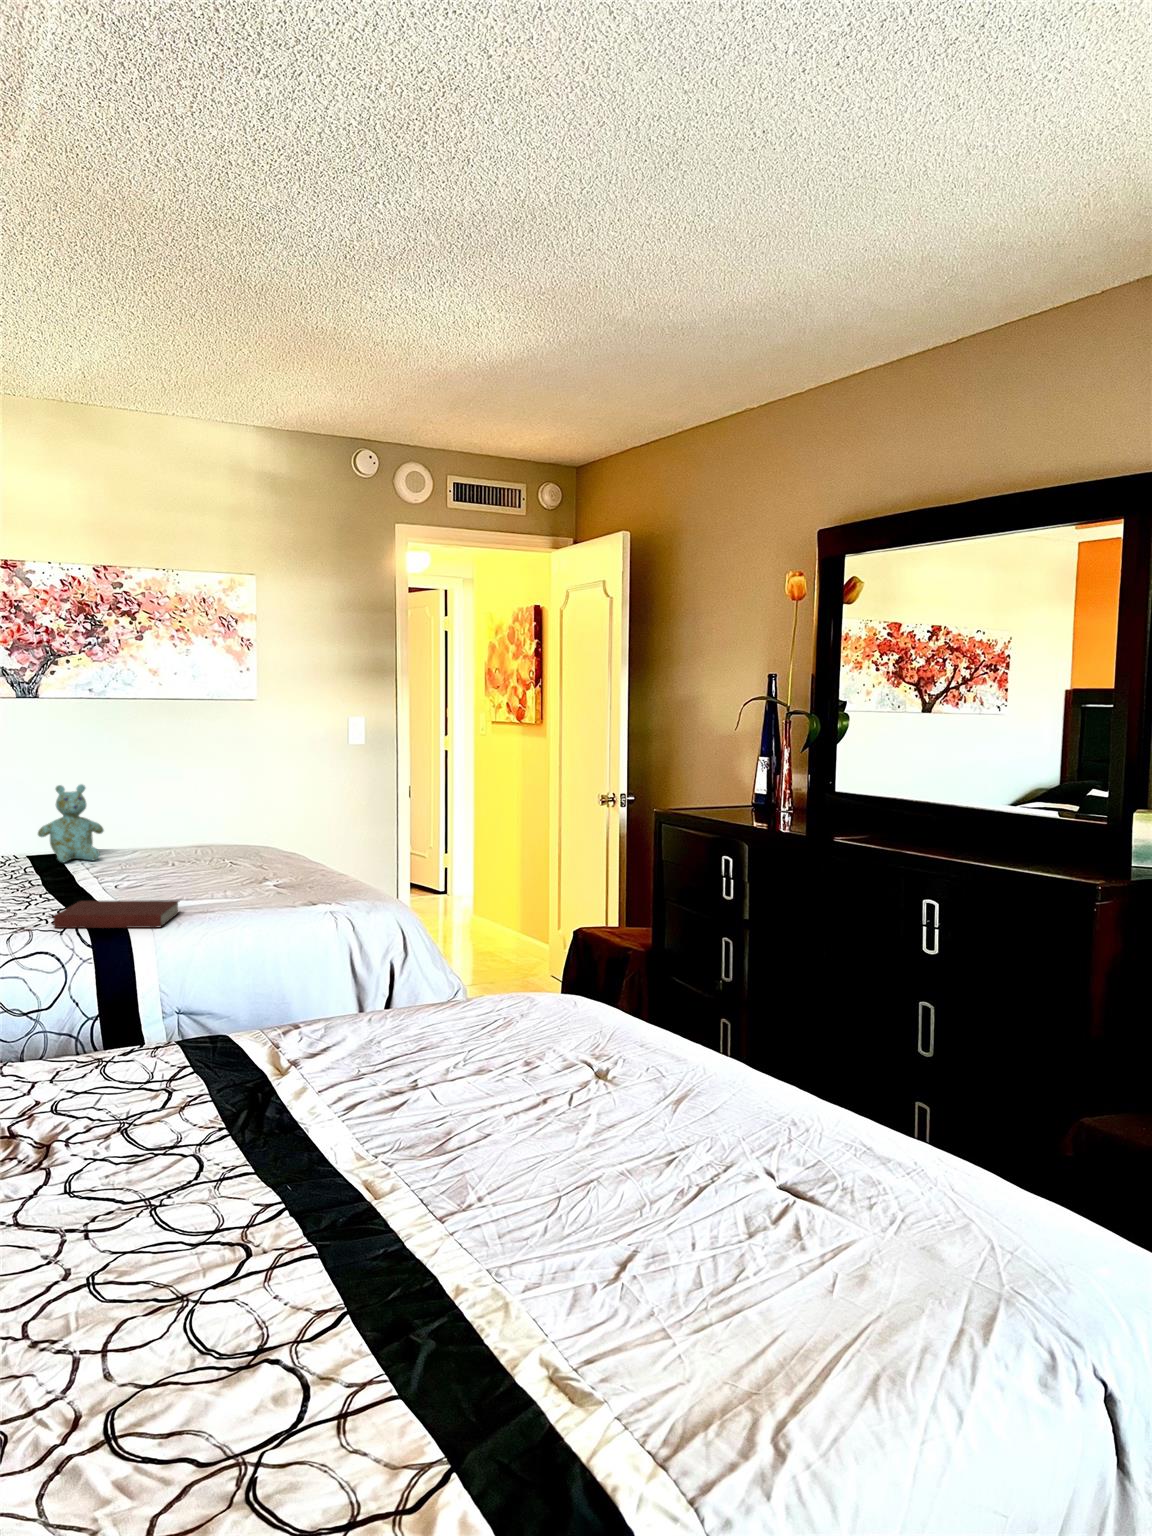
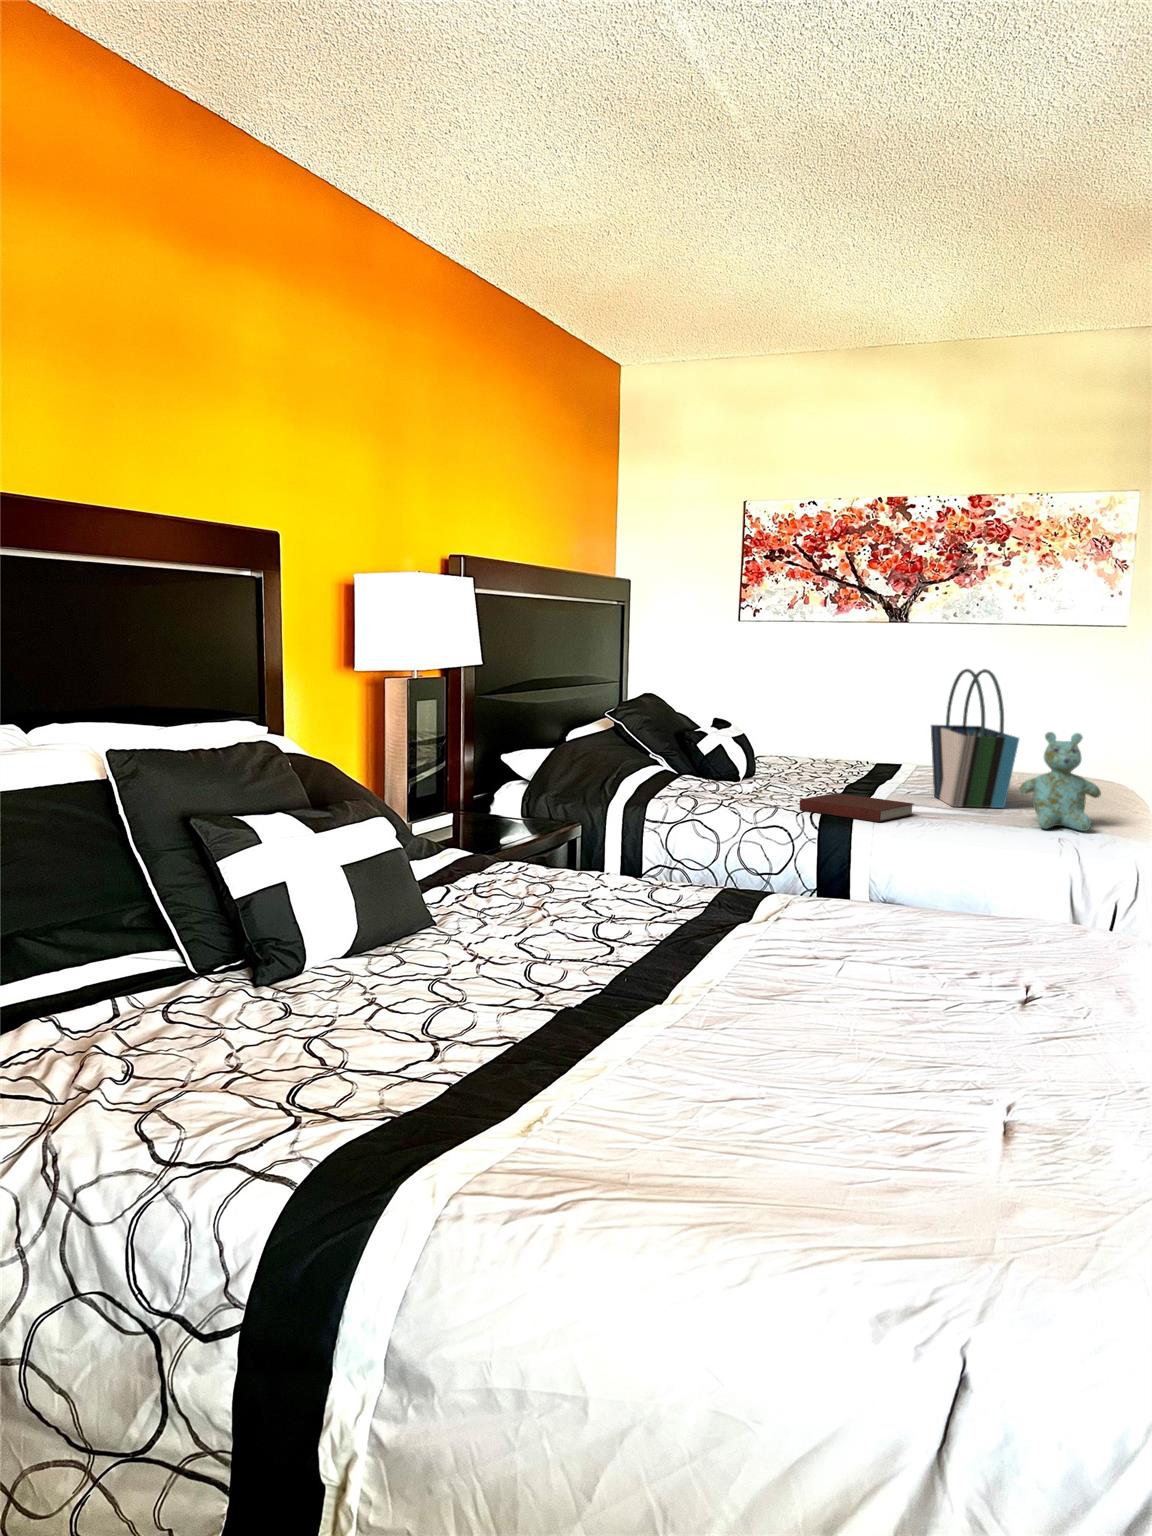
tote bag: none [150,752,264,896] -> present [931,669,1019,808]
stuffed bear: present [38,784,104,862] -> present [1019,732,1101,831]

